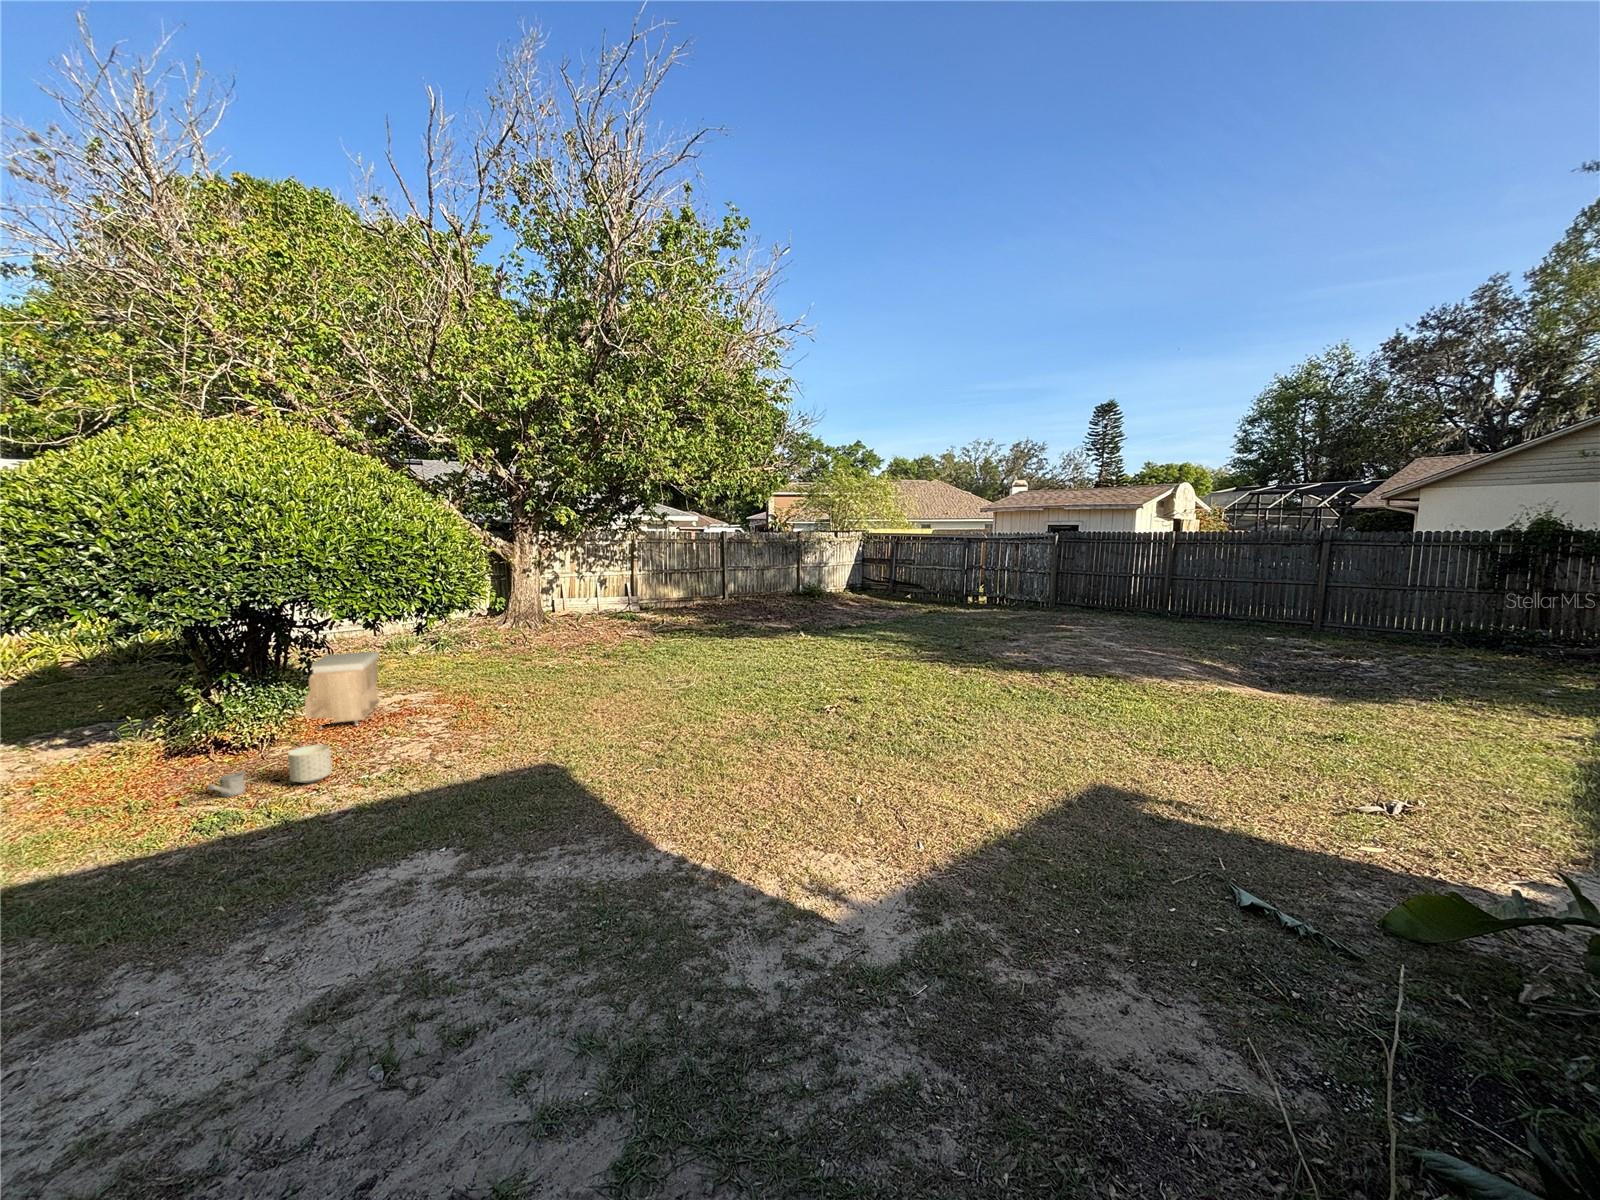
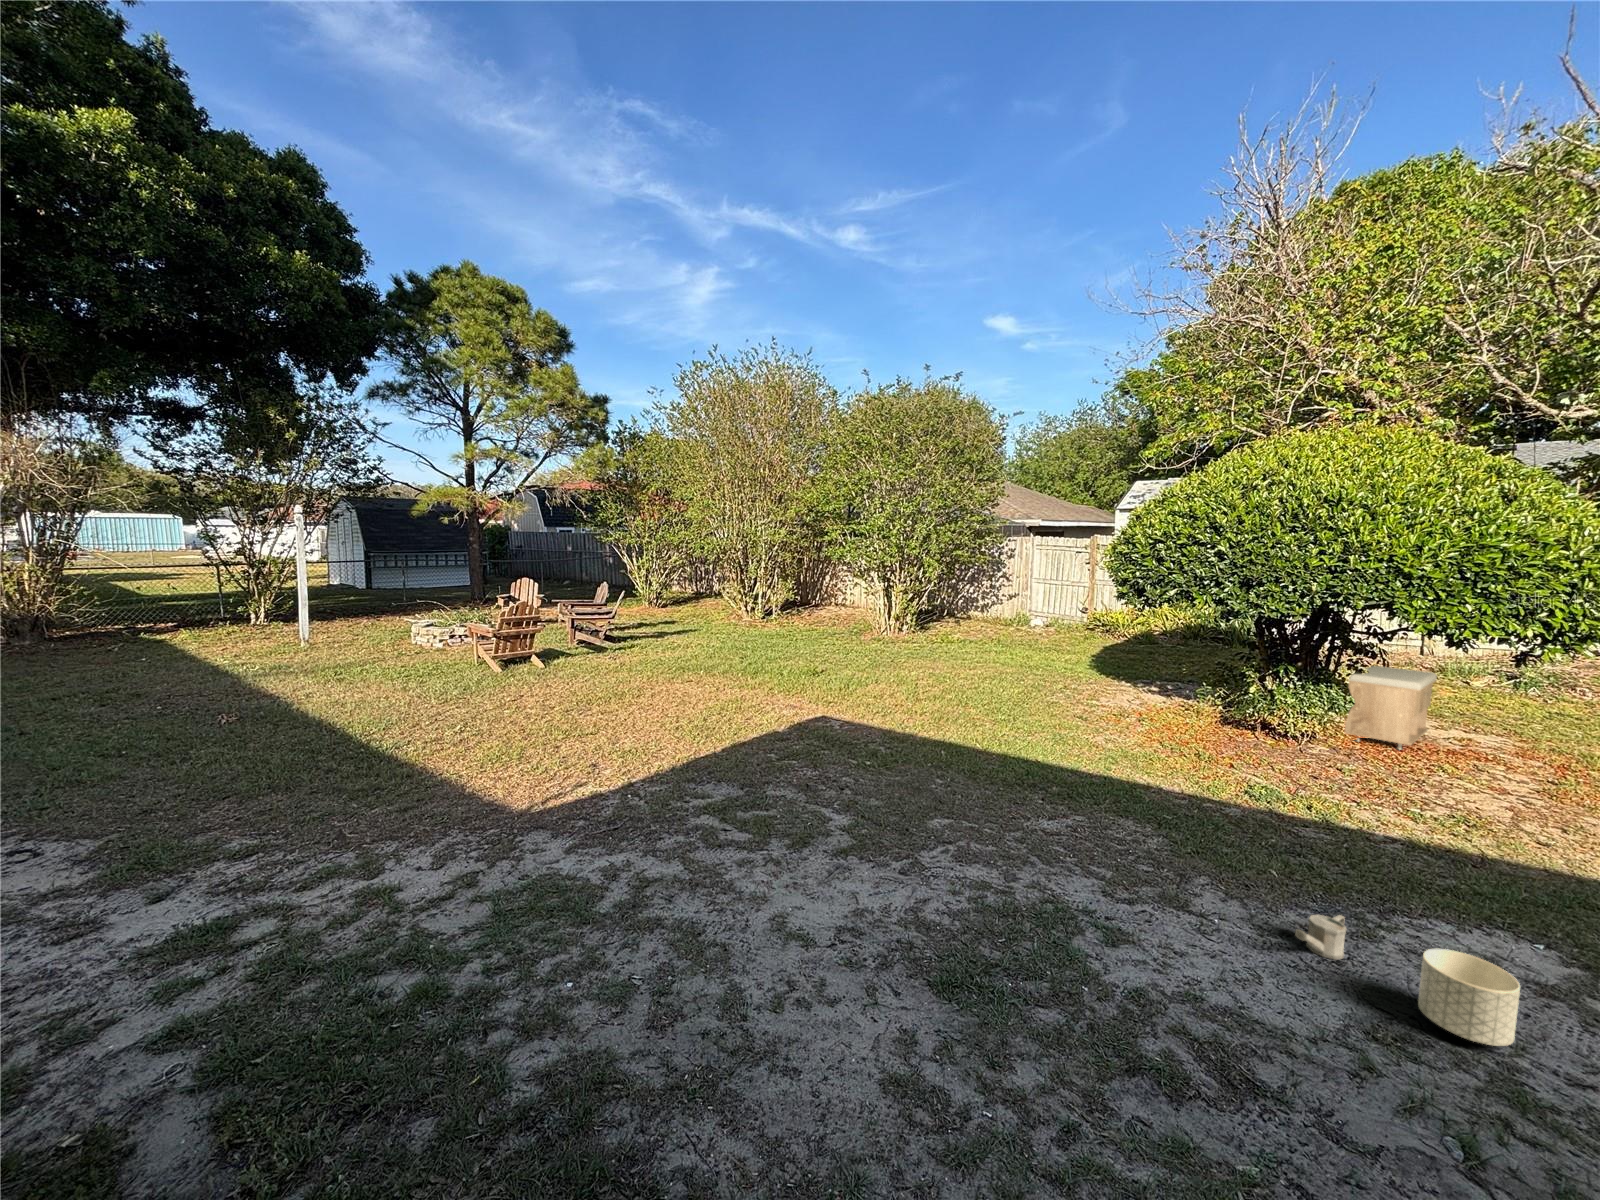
planter: present [288,745,332,783] -> present [1418,949,1520,1046]
watering can: present [207,770,245,797] -> present [1295,915,1346,959]

